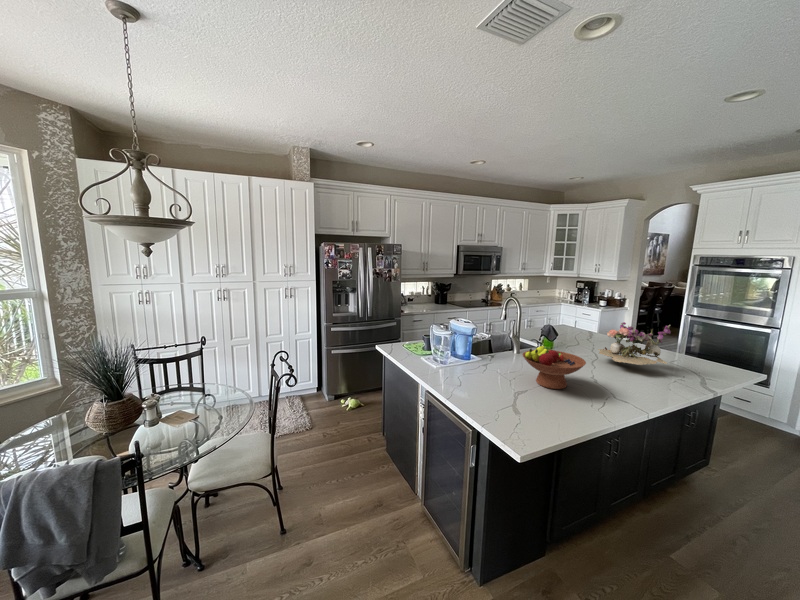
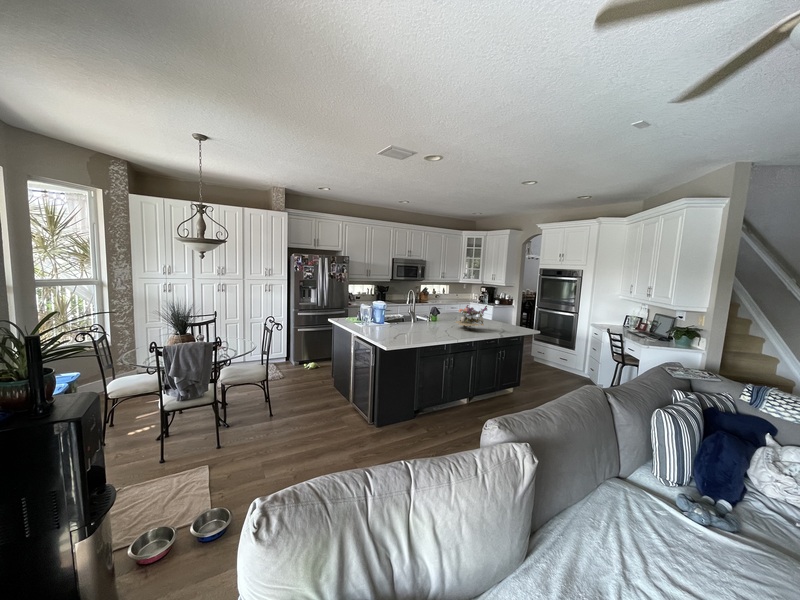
fruit bowl: present [522,346,586,389] -> none [404,314,434,335]

